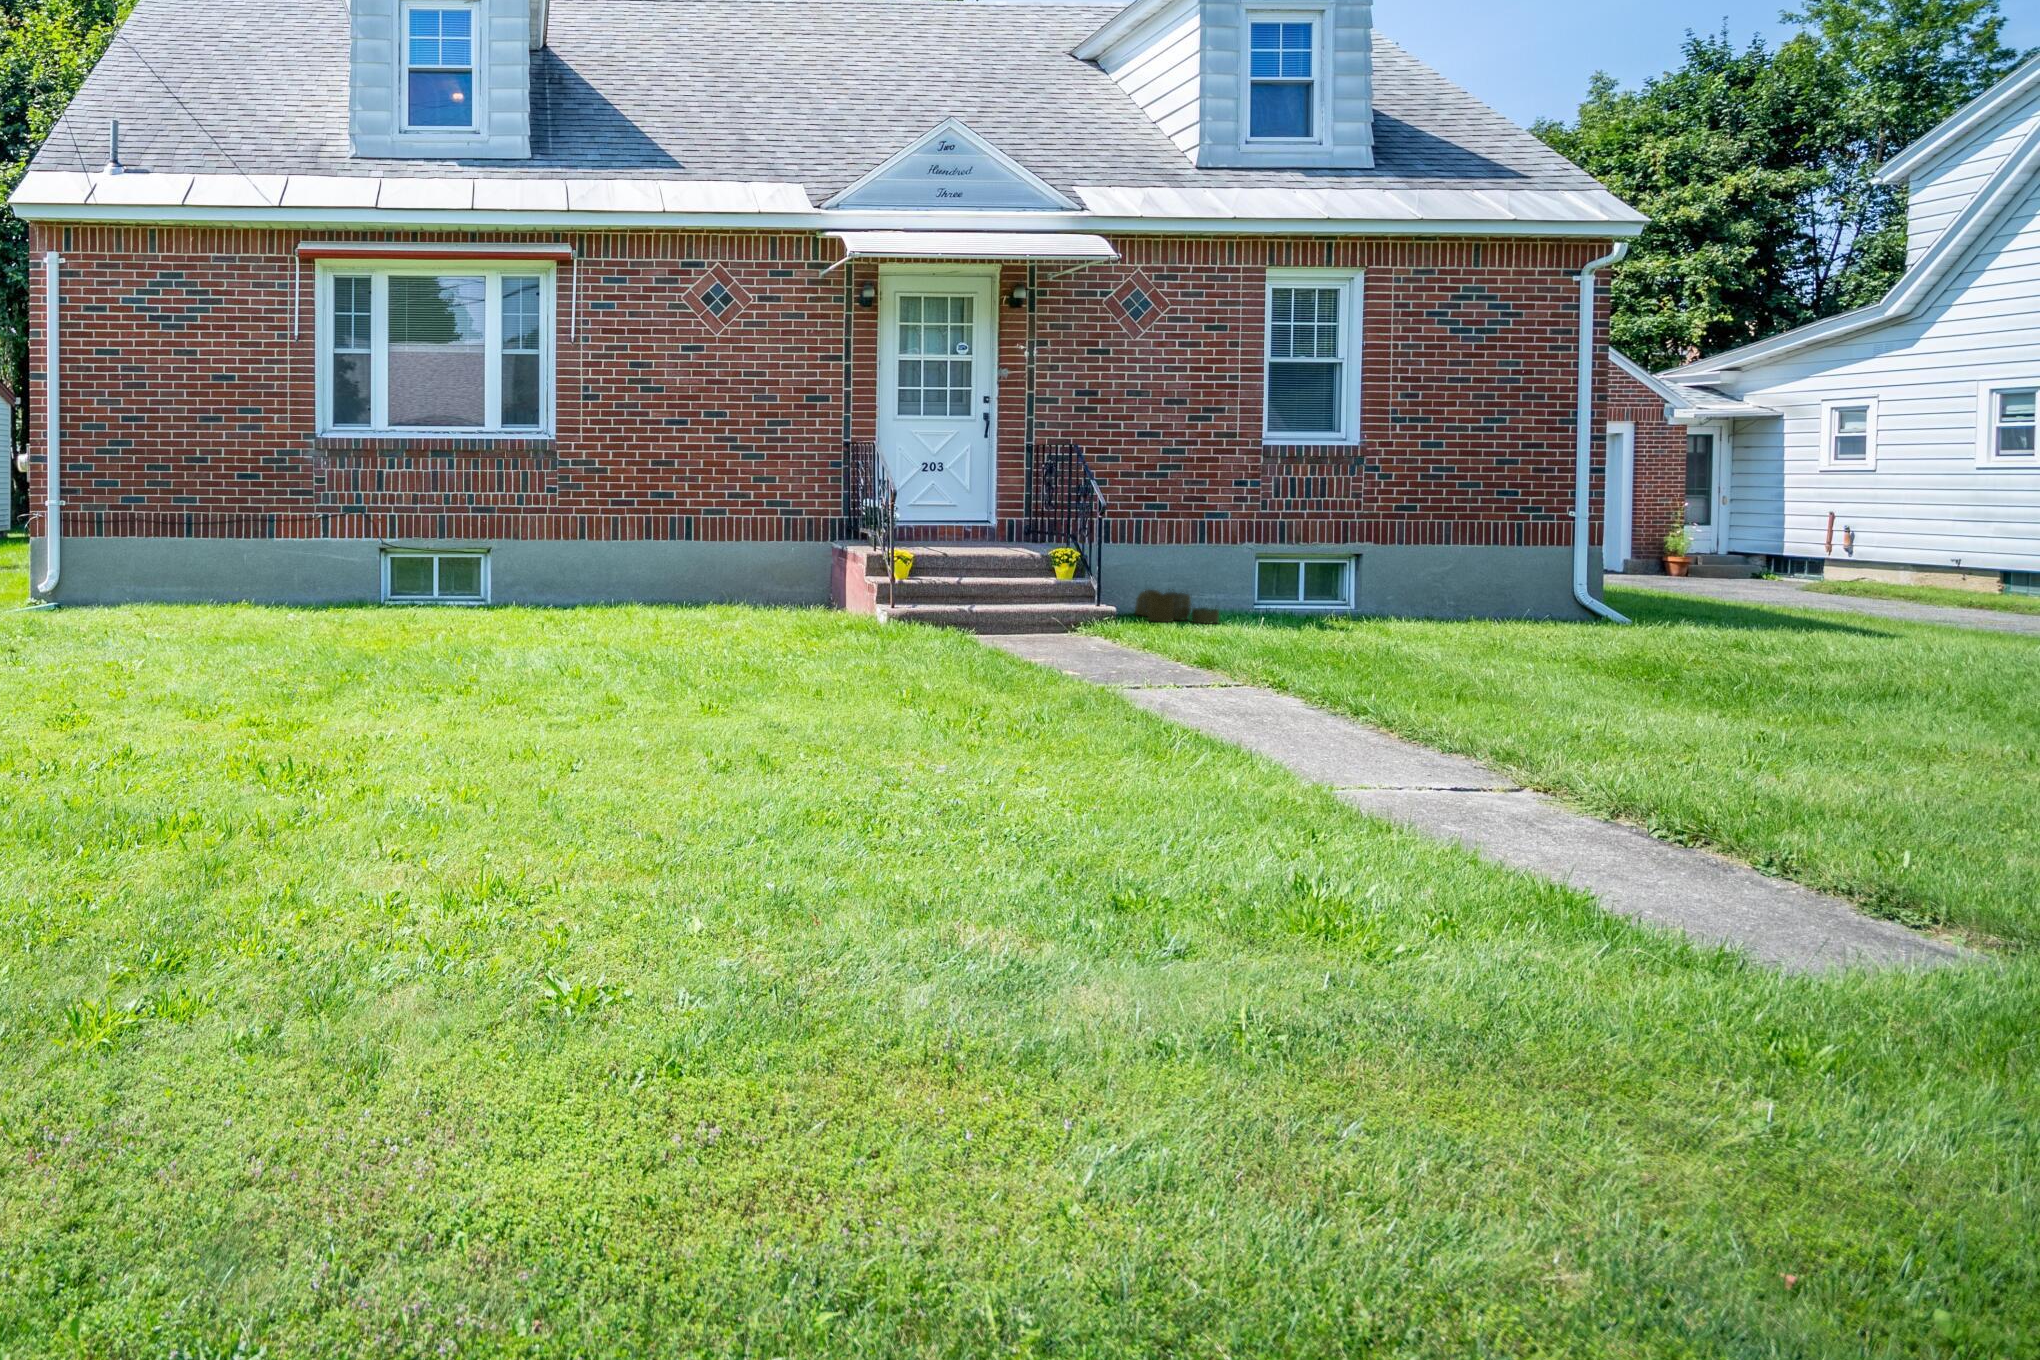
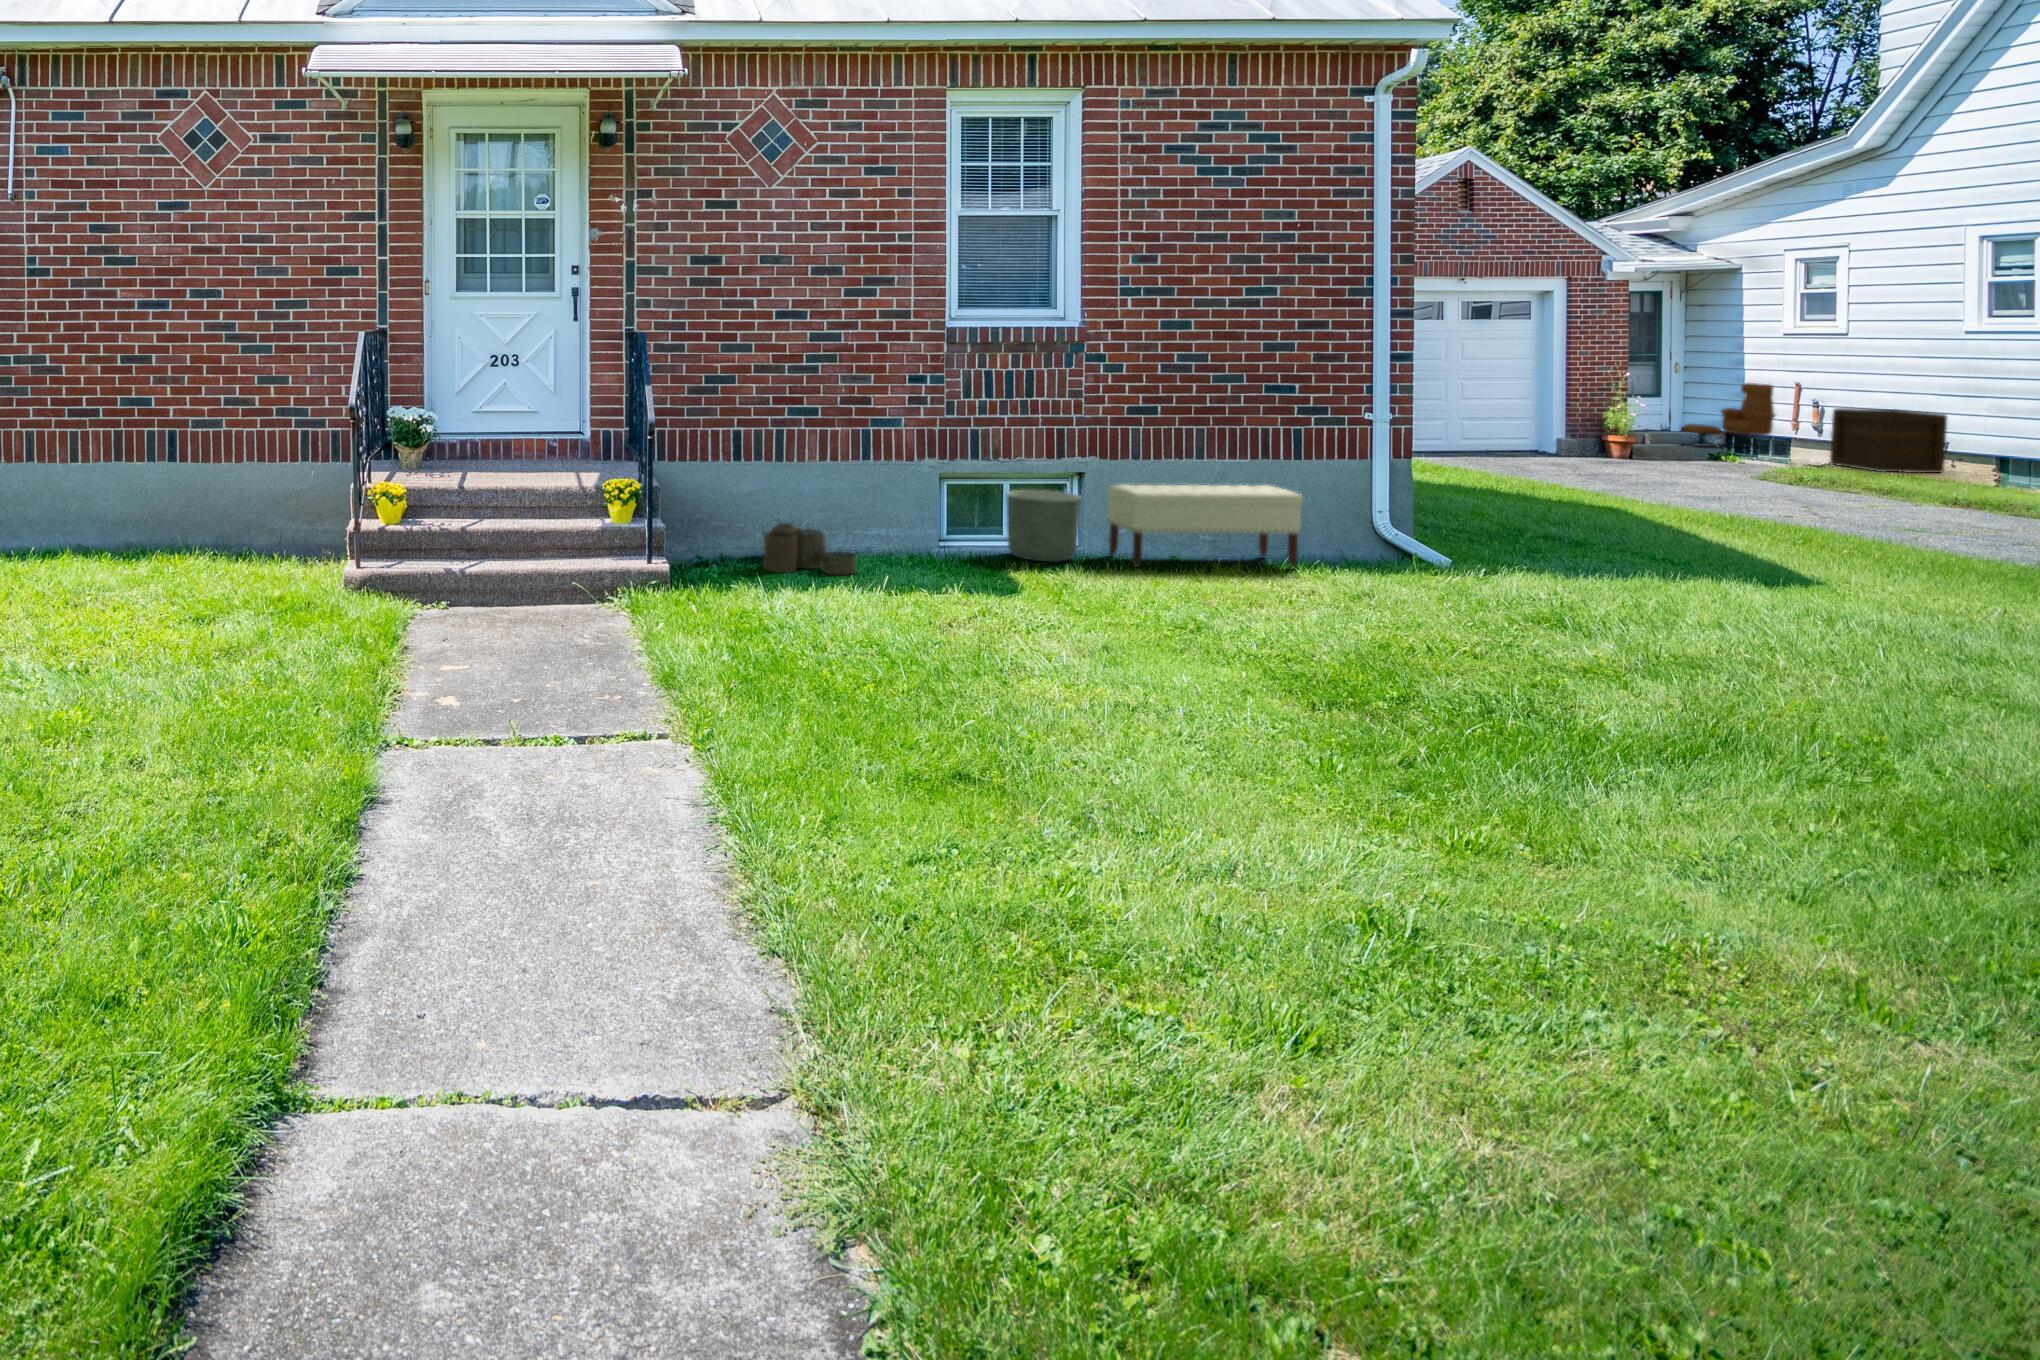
lounge chair: none [1729,508,1811,563] -> present [1683,383,1775,448]
wooden crate: none [1860,527,1956,579] -> present [1830,408,1947,473]
bench: none [1381,563,1532,623] -> present [1108,485,1303,567]
planter: none [1308,568,1367,619] -> present [1007,490,1081,562]

